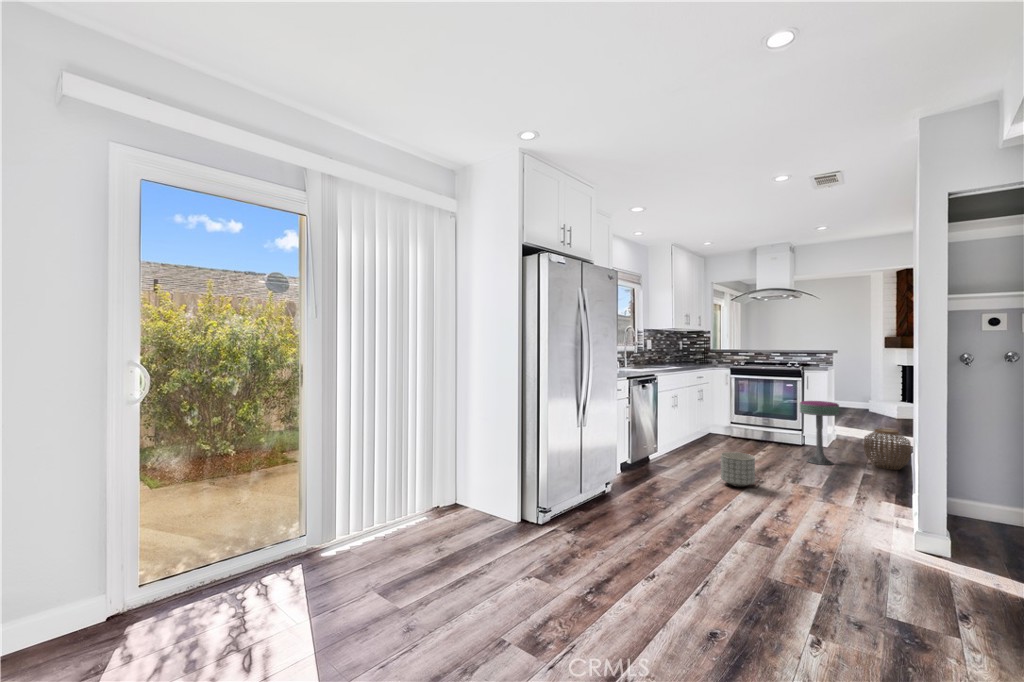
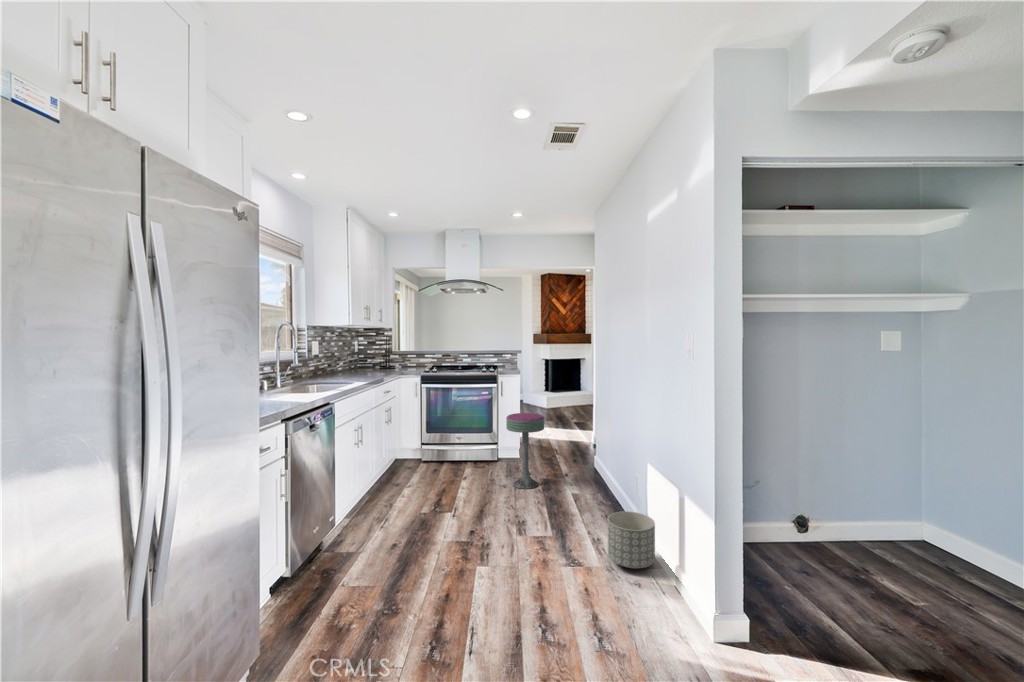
woven basket: present [864,428,911,470] -> none [562,436,599,480]
planter: present [721,452,755,487] -> present [608,511,655,569]

